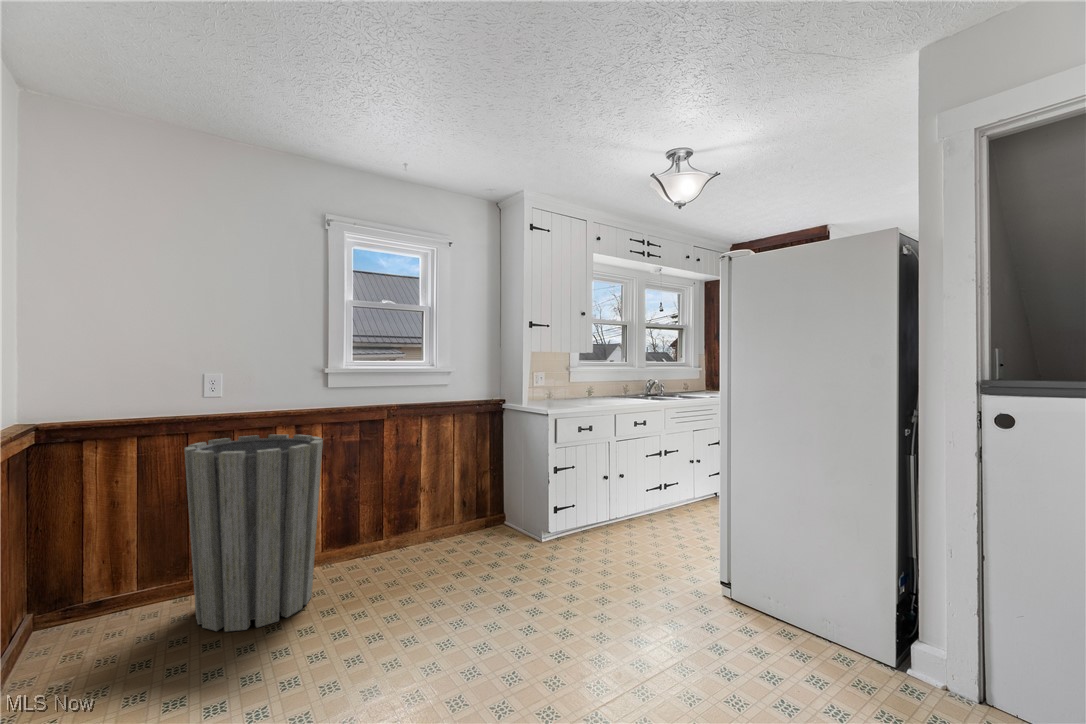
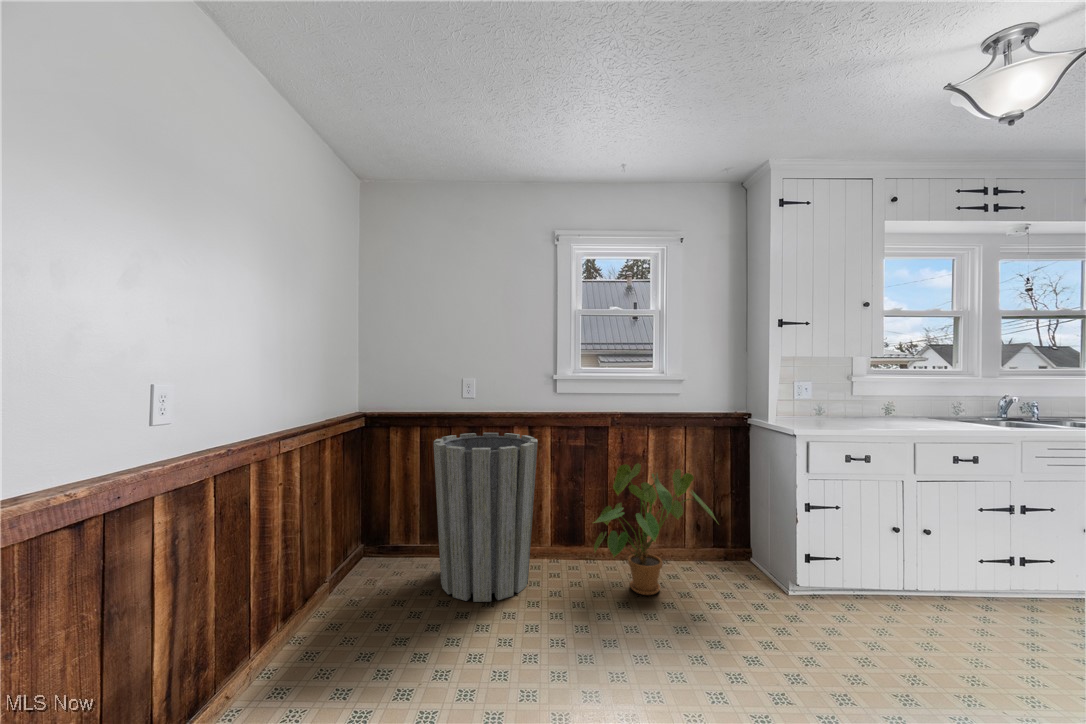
house plant: none [381,452,495,572] -> present [594,464,716,595]

